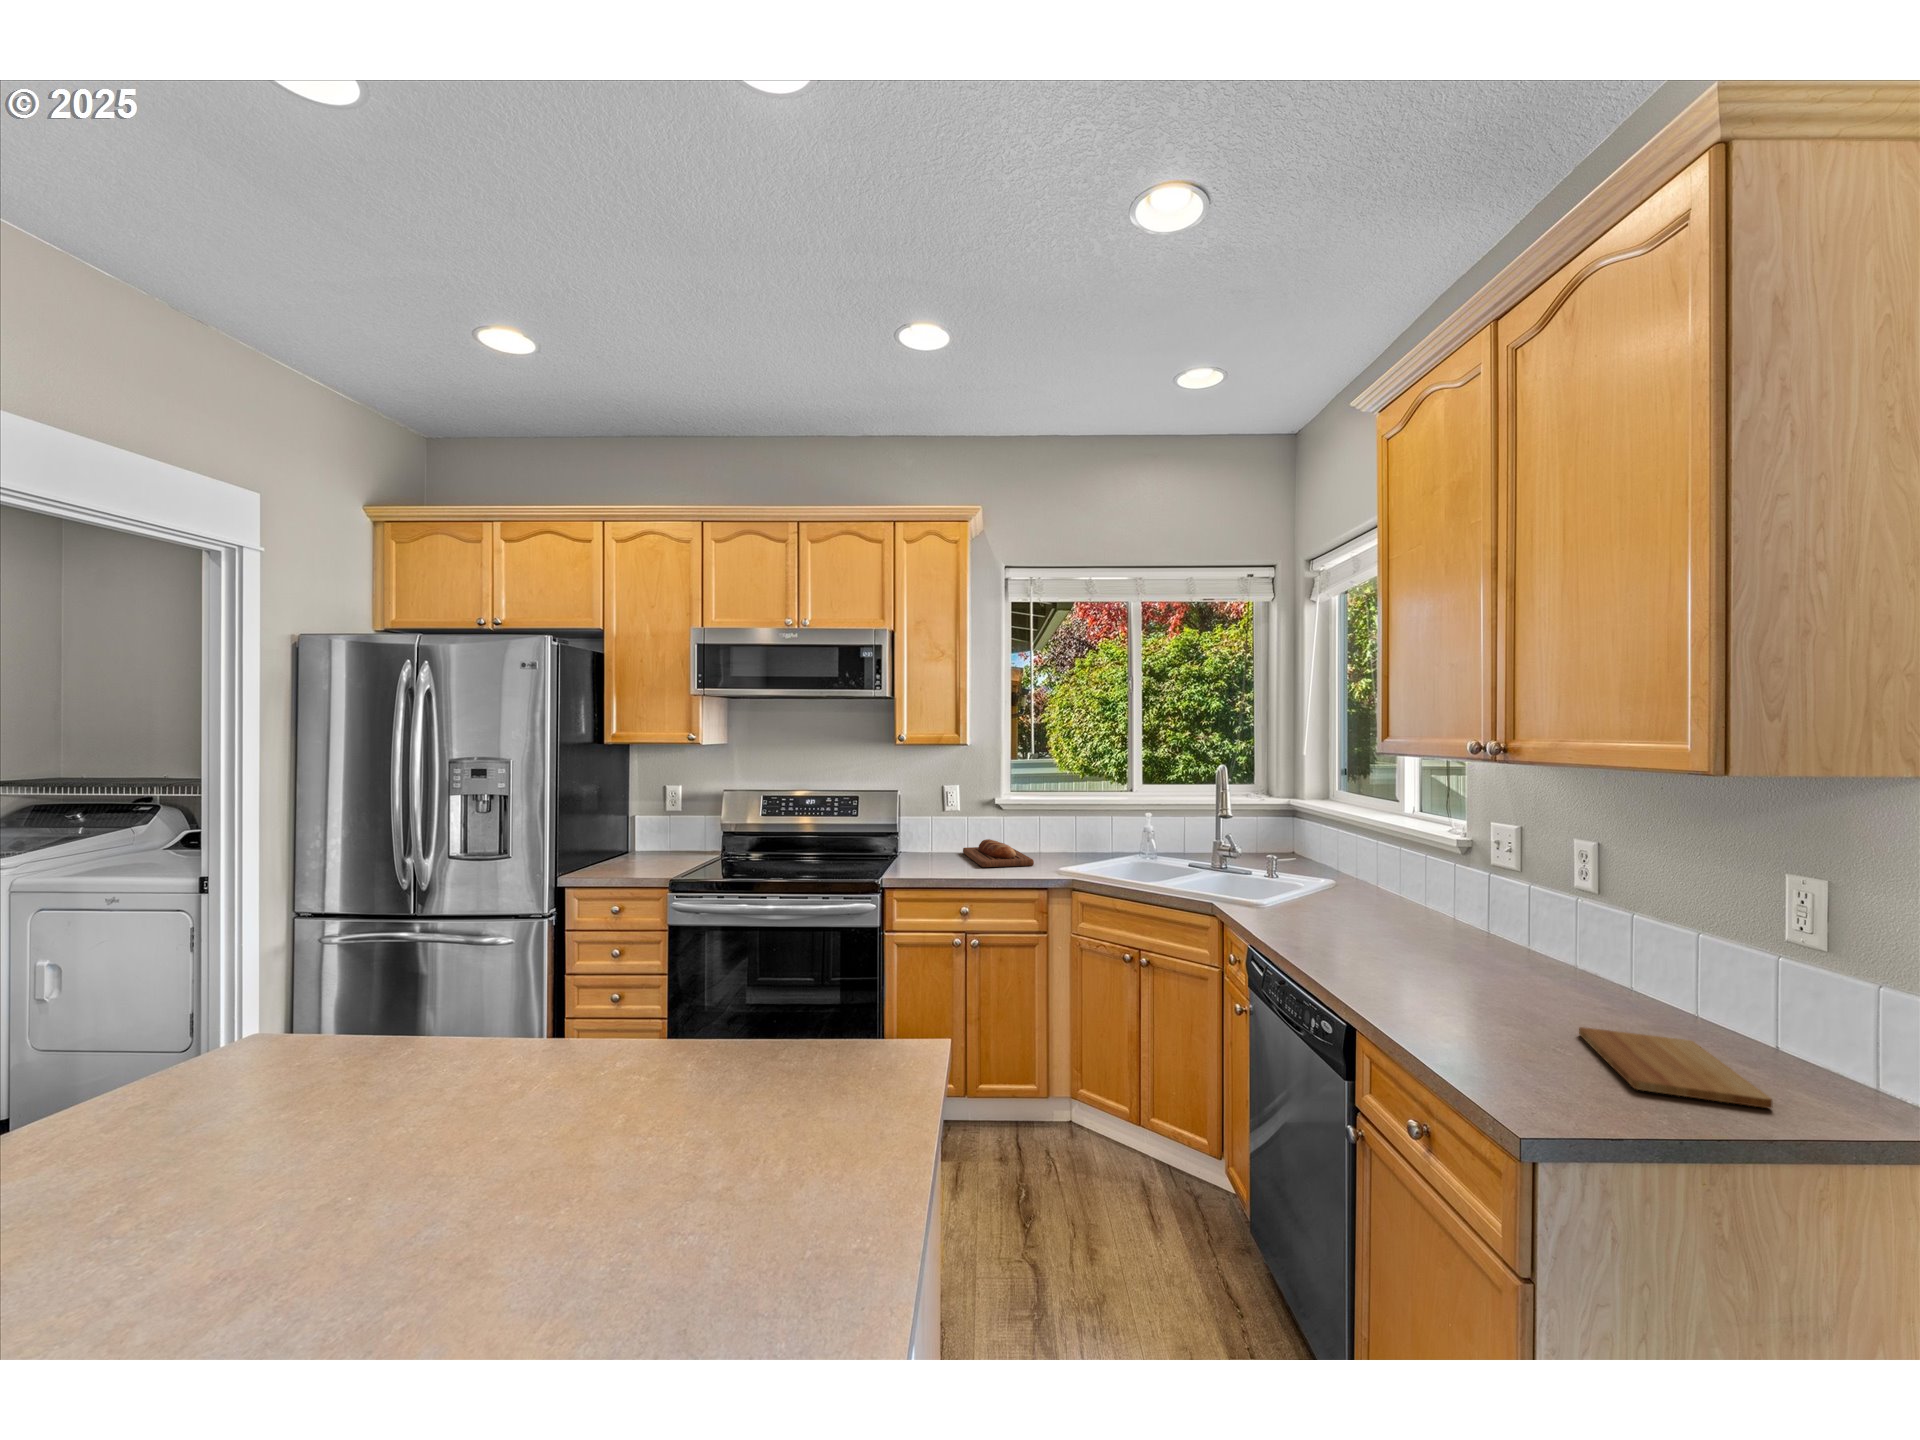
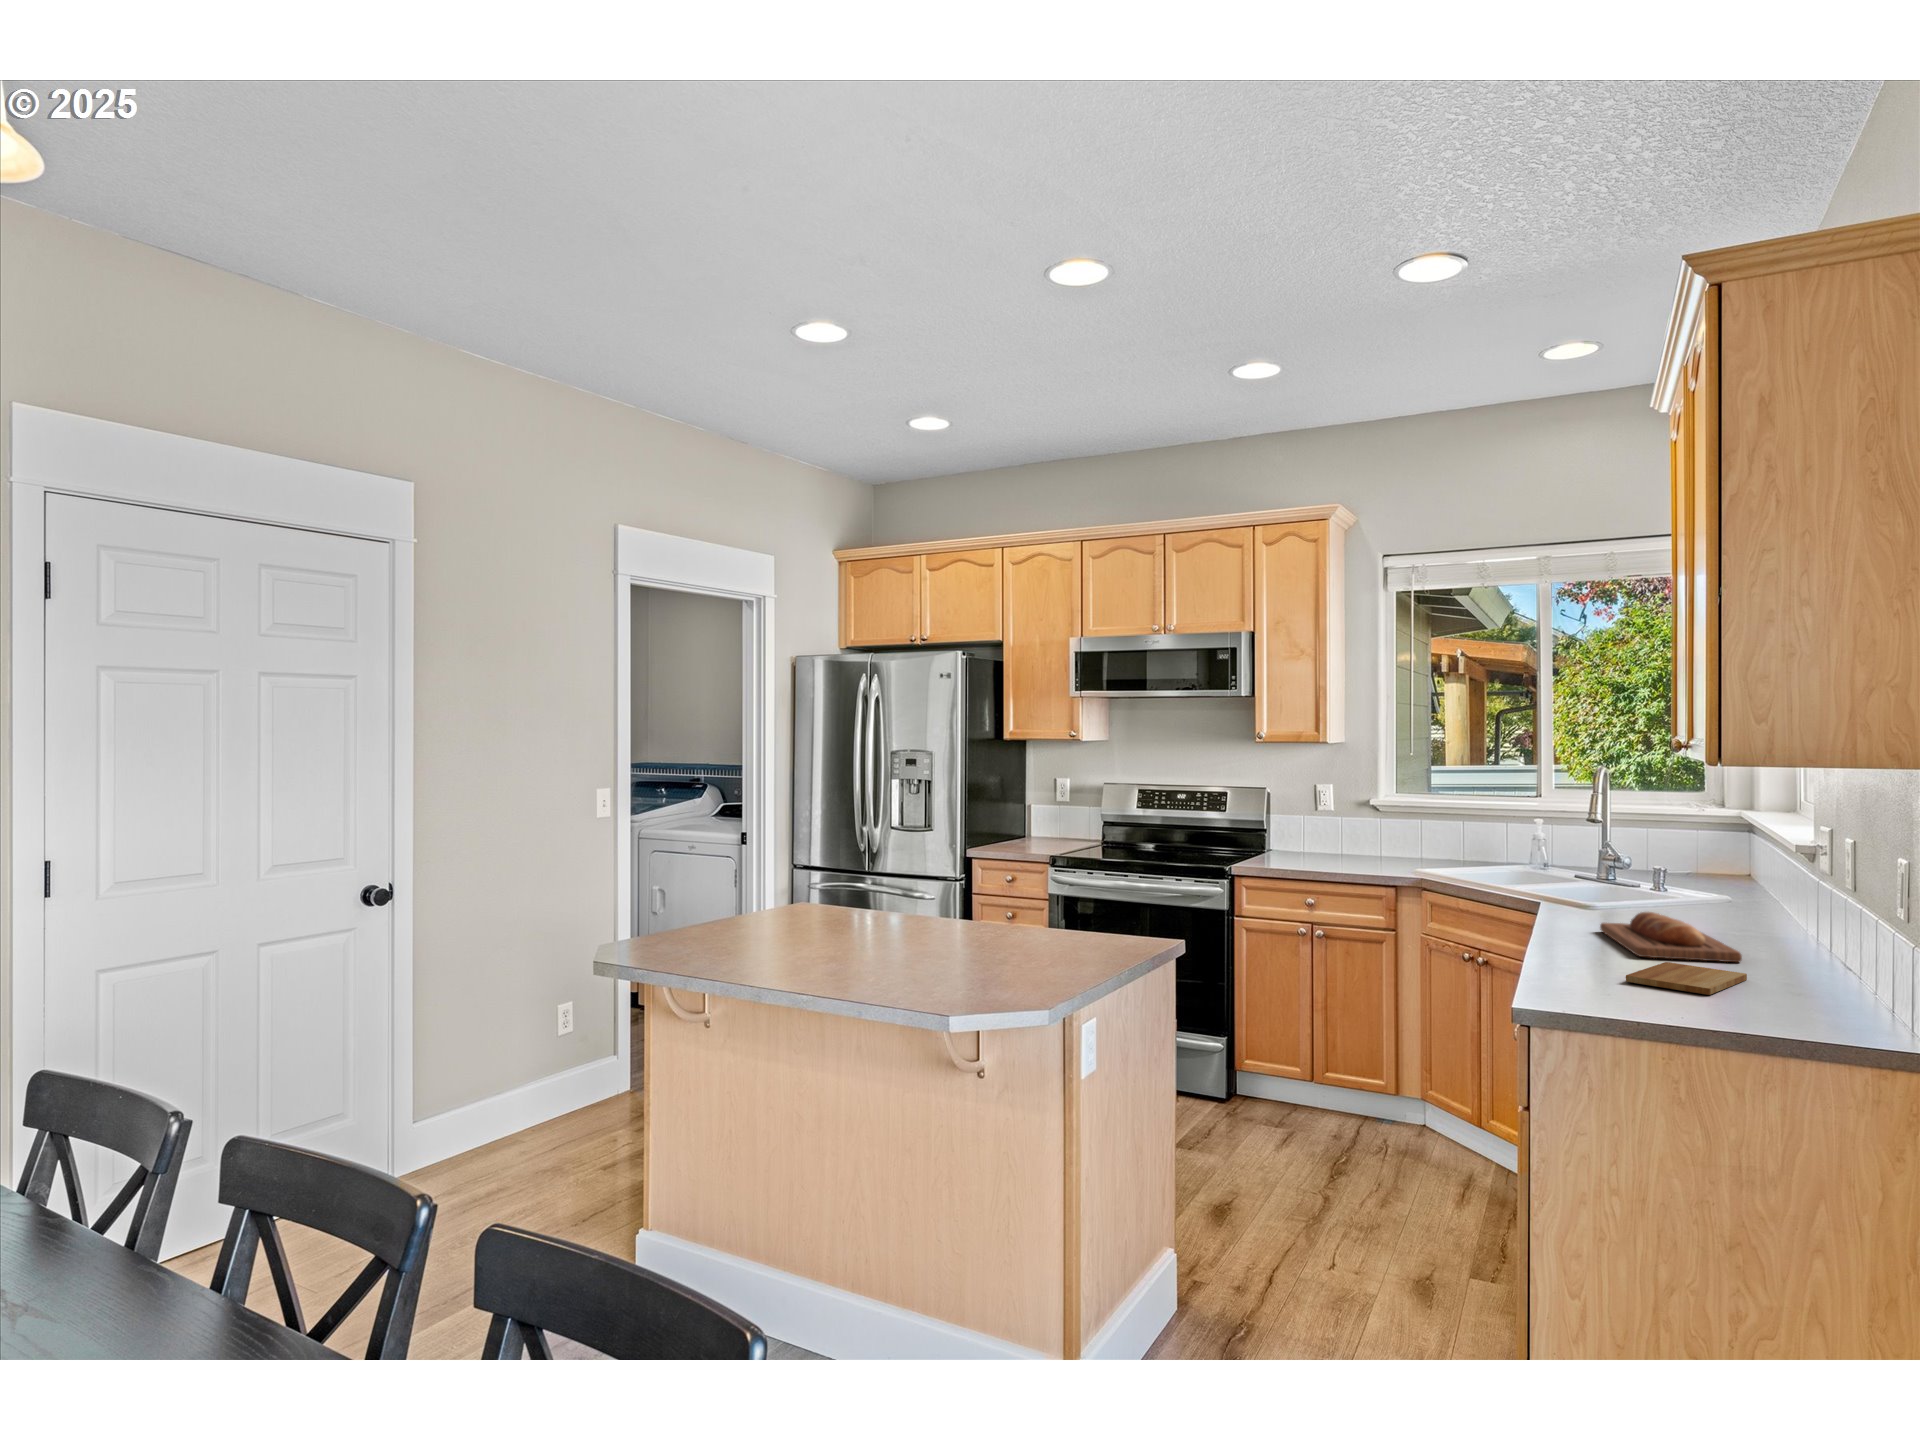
bread loaf: present [963,839,1034,867] -> present [1600,912,1742,962]

